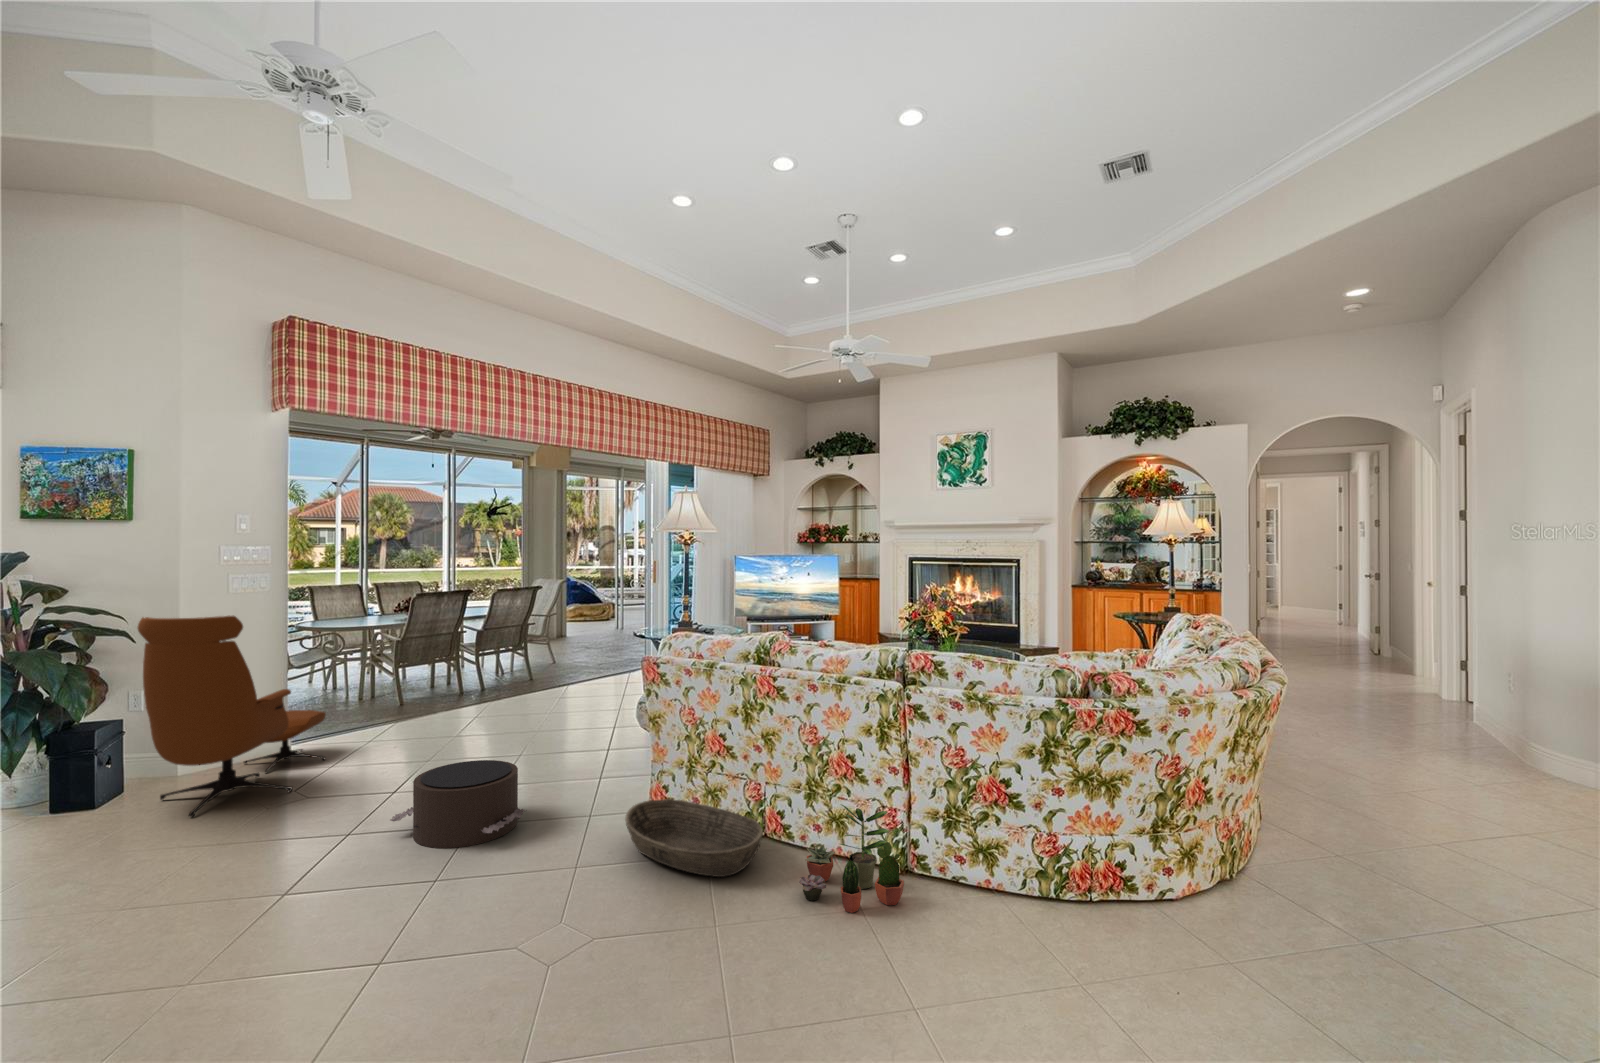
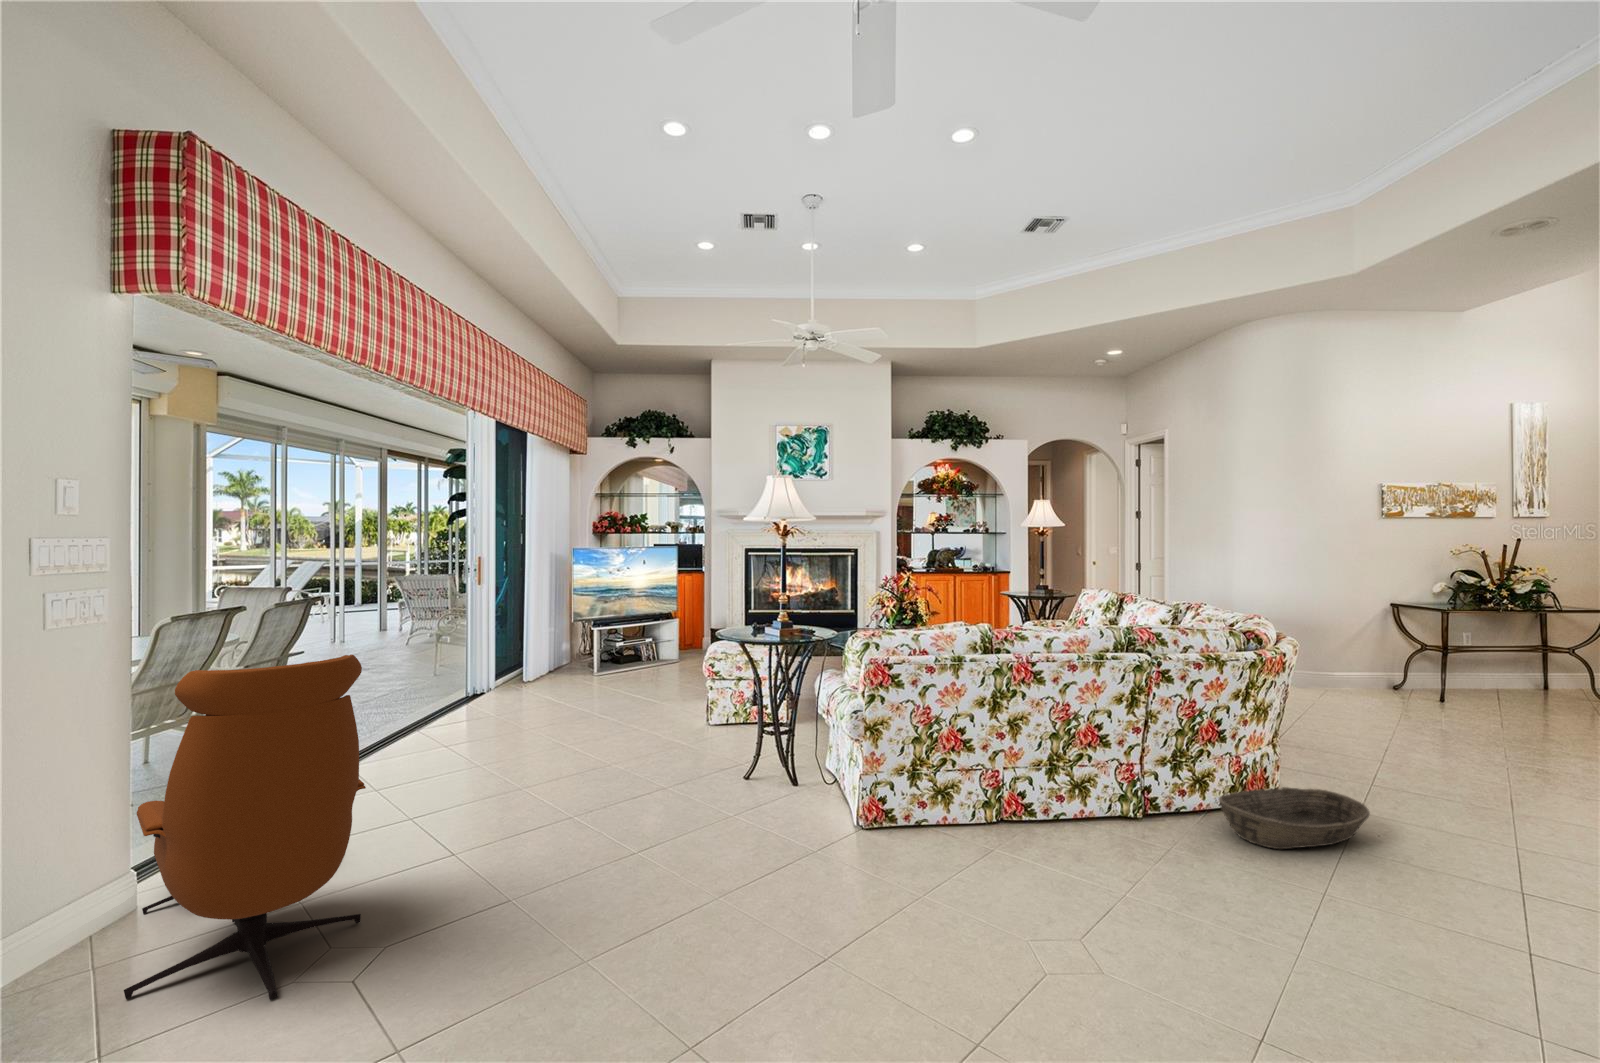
pouf: present [390,760,527,848] -> none [648,802,806,920]
basket: present [625,799,763,877] -> present [1219,787,1370,849]
potted plant: present [799,804,904,913] -> none [1086,767,1188,854]

